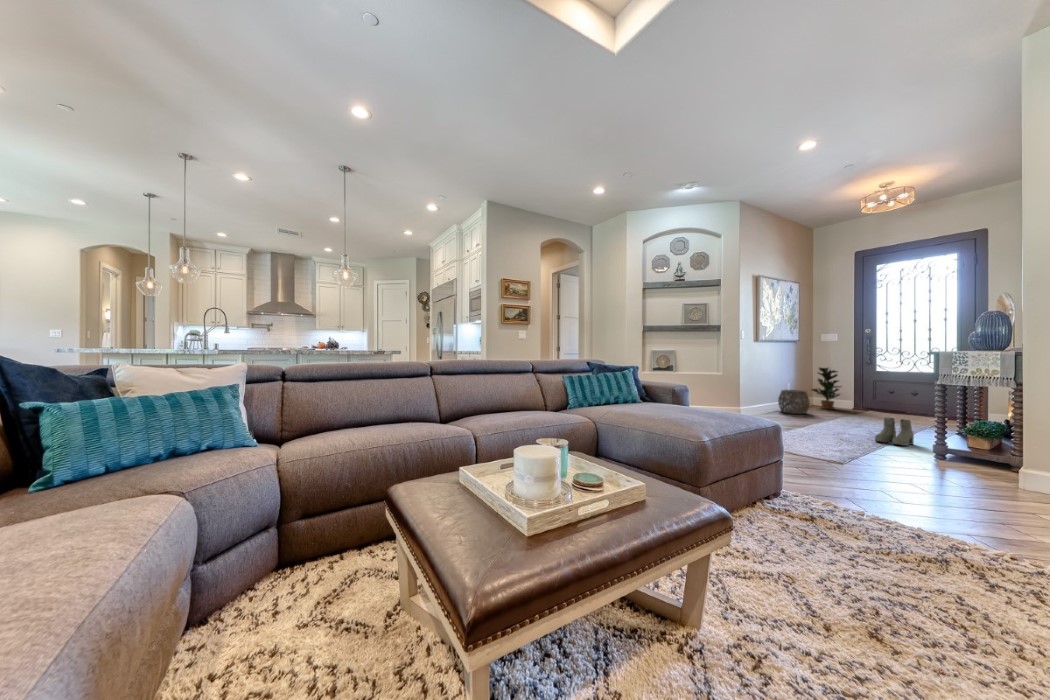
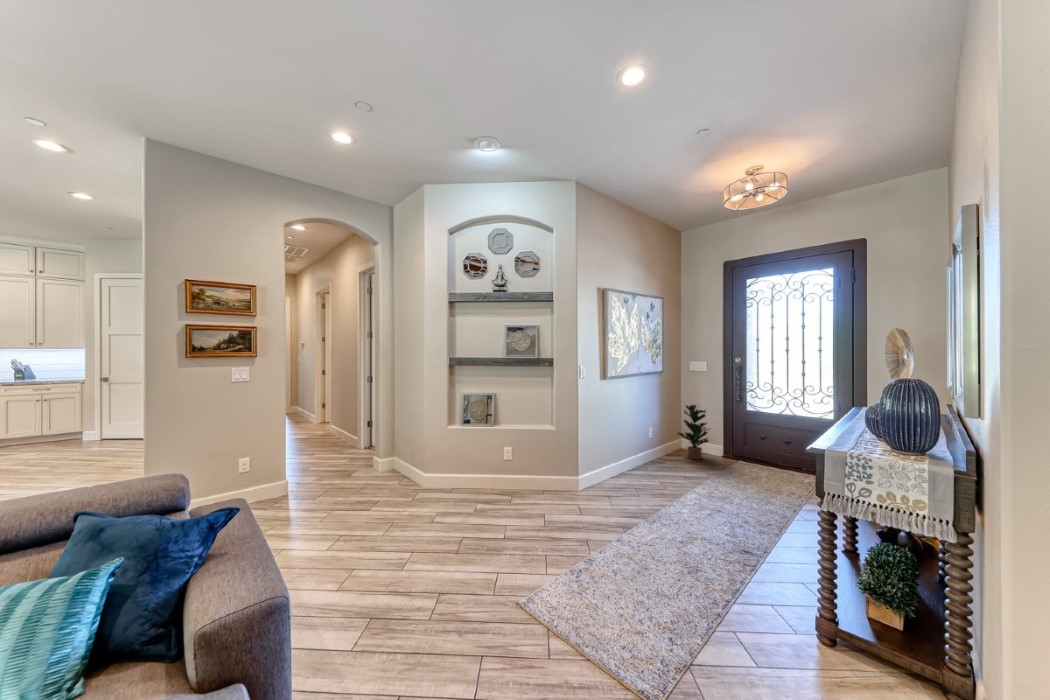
woven basket: present [778,390,810,414] -> none [634,440,671,477]
boots: present [875,418,914,446] -> none [736,523,788,579]

